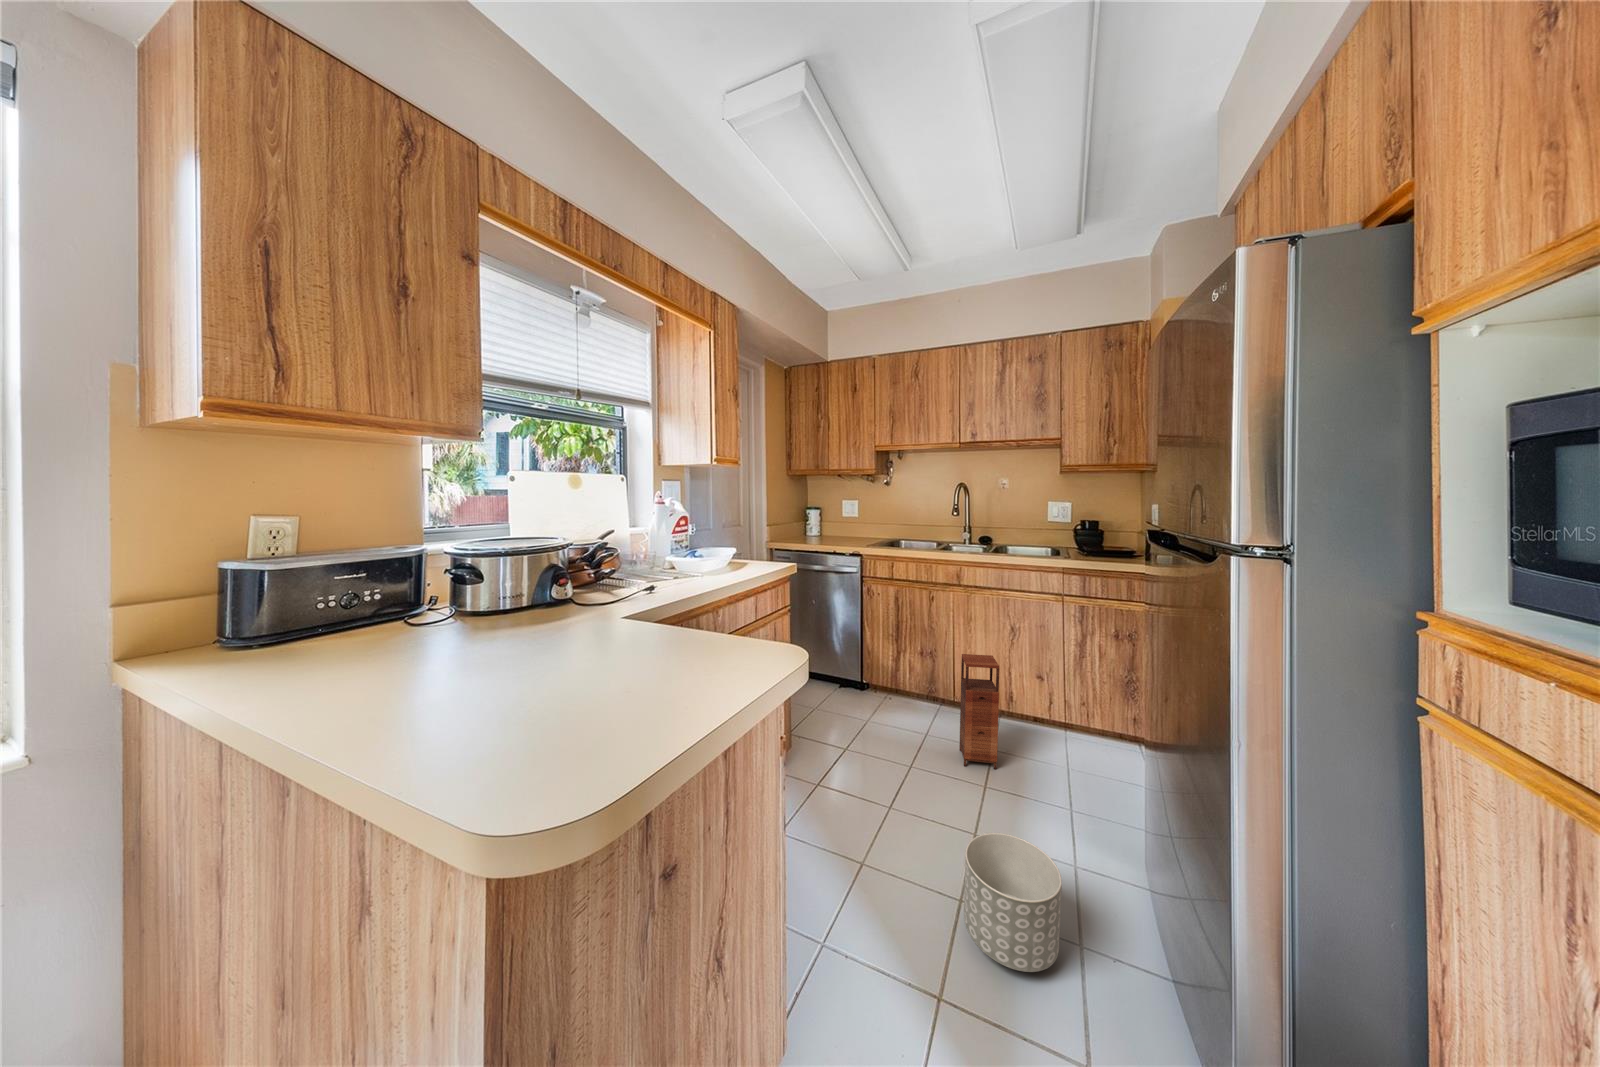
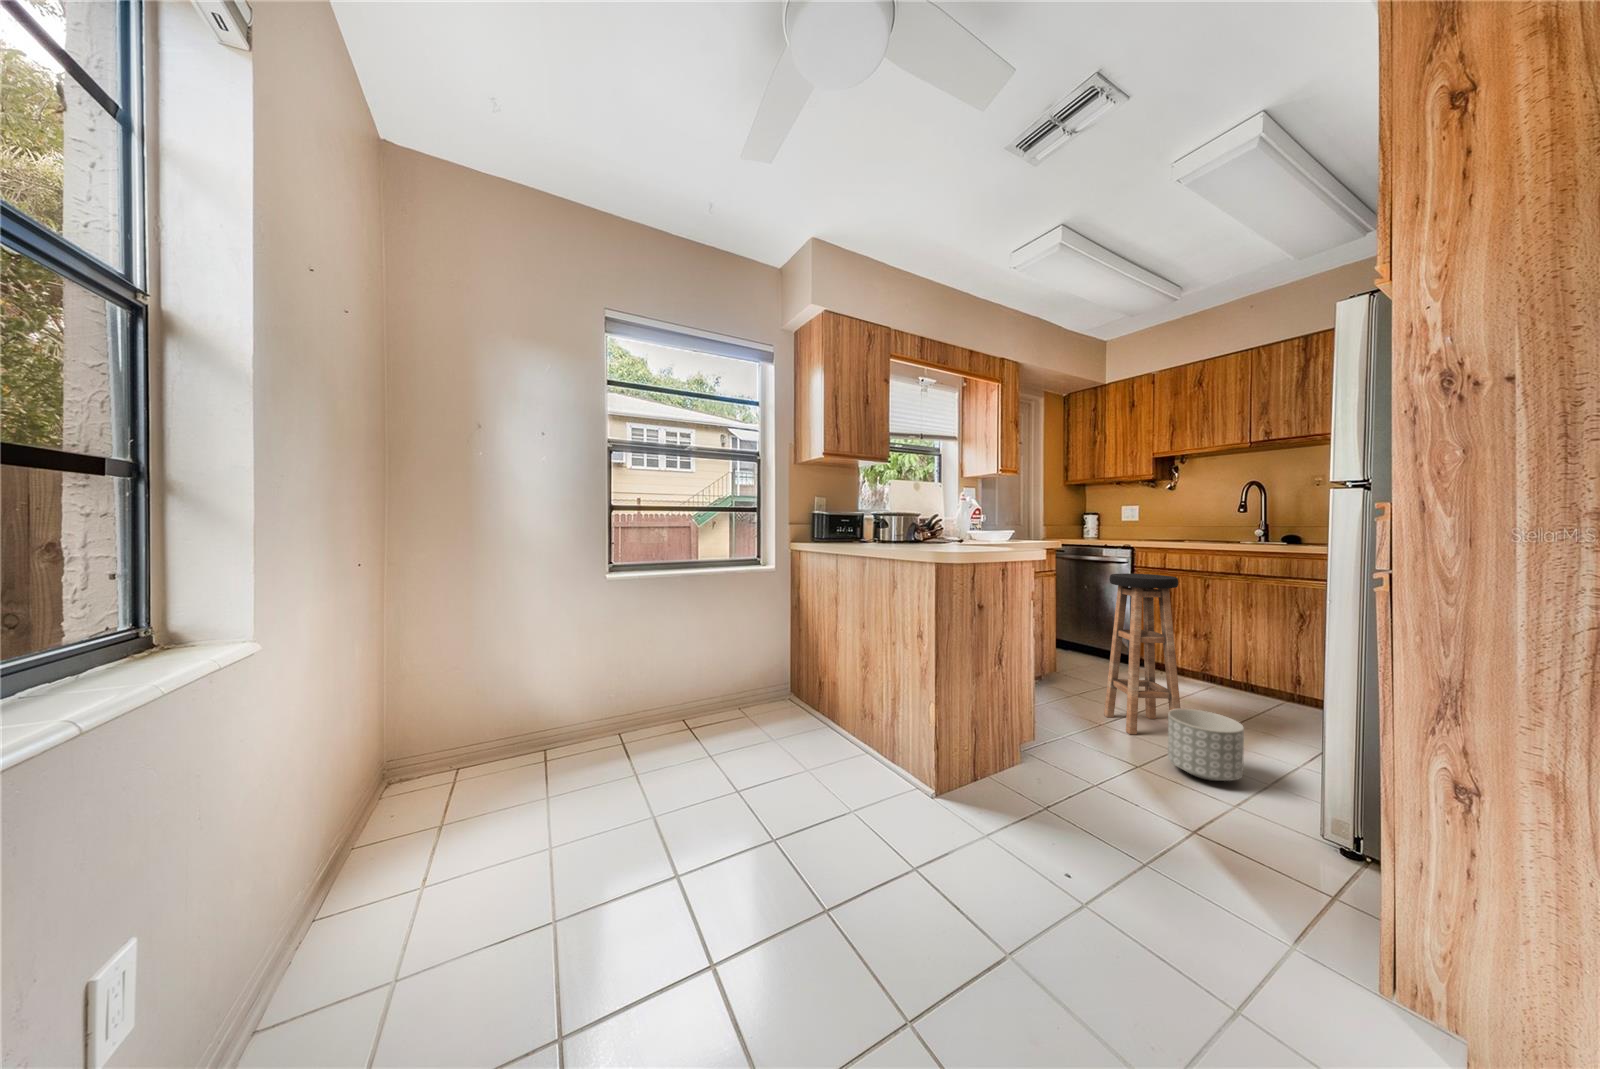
bar stool: none [859,616,953,860] -> present [1104,574,1181,734]
storage cabinet: present [959,654,999,769] -> none [1219,623,1256,722]

